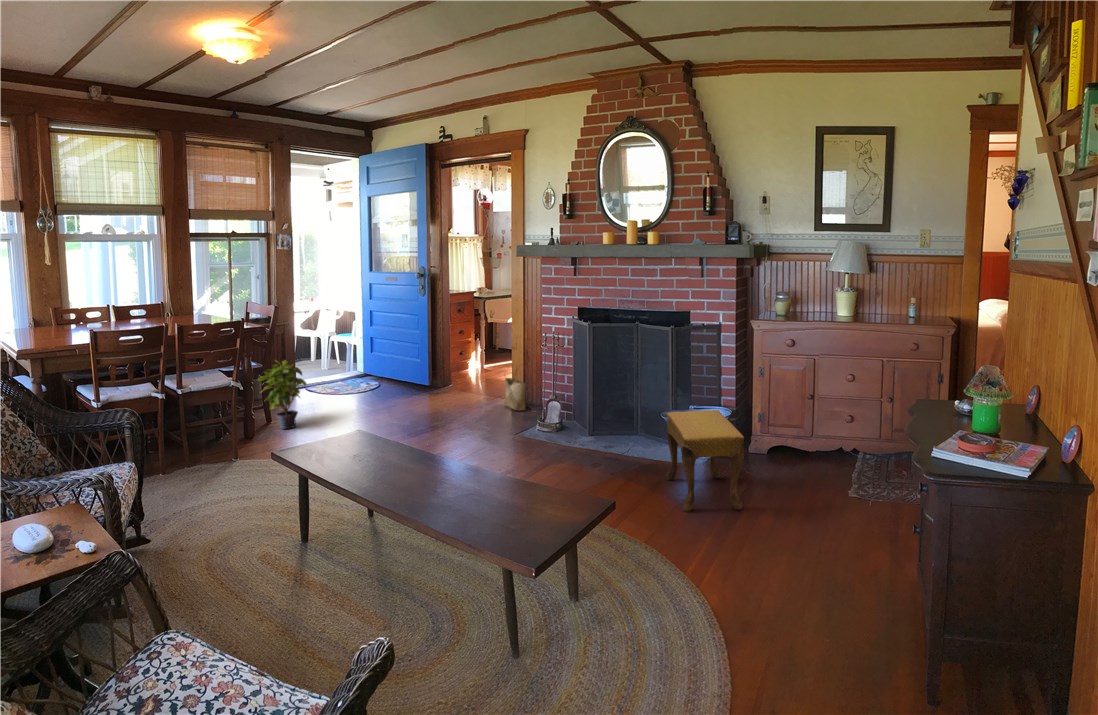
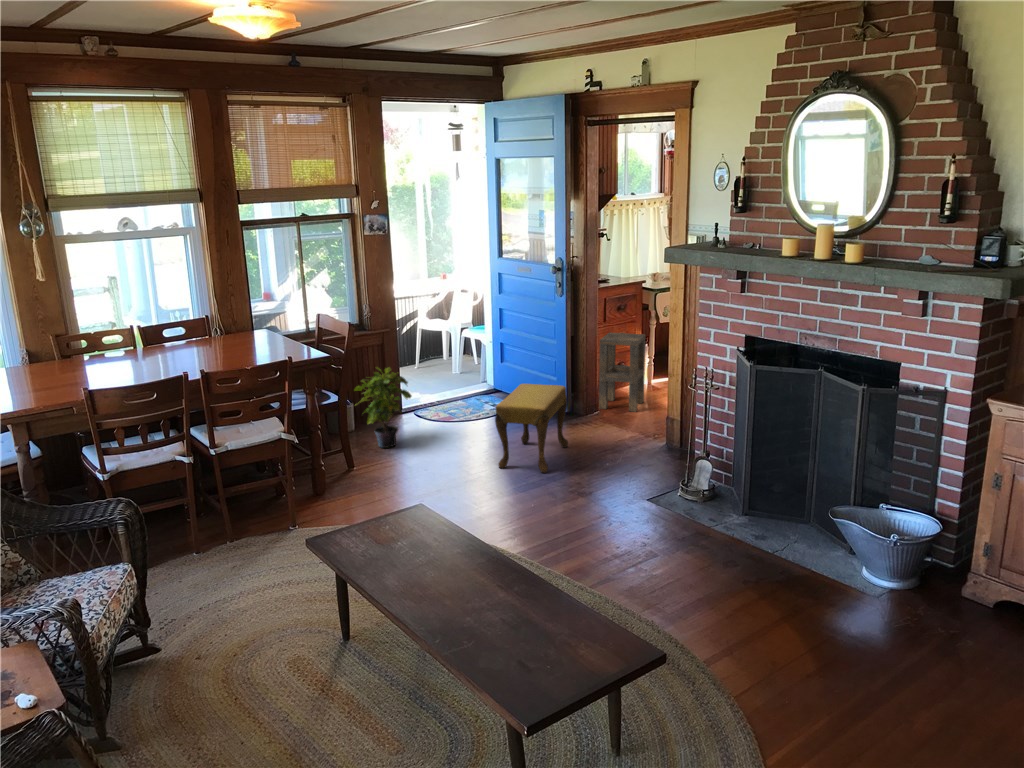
side table: none [452,327,488,387] -> present [599,332,645,412]
woven basket: present [504,378,526,411] -> none [646,397,676,458]
footstool: present [666,410,744,512] -> present [495,384,568,473]

